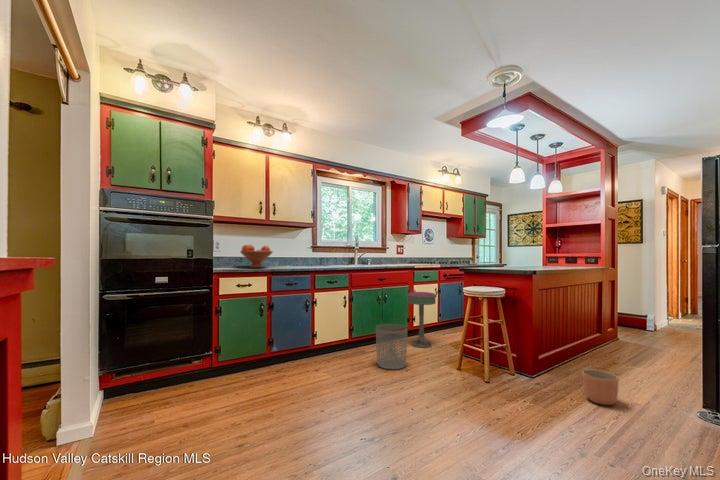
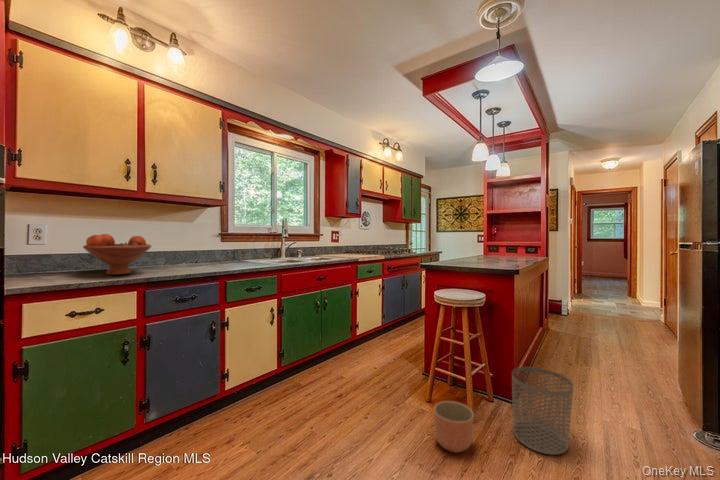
bar stool: present [407,292,436,347] -> none [353,292,389,364]
waste bin: present [376,324,407,369] -> present [512,367,573,455]
planter: present [582,369,619,405] -> present [434,401,474,453]

